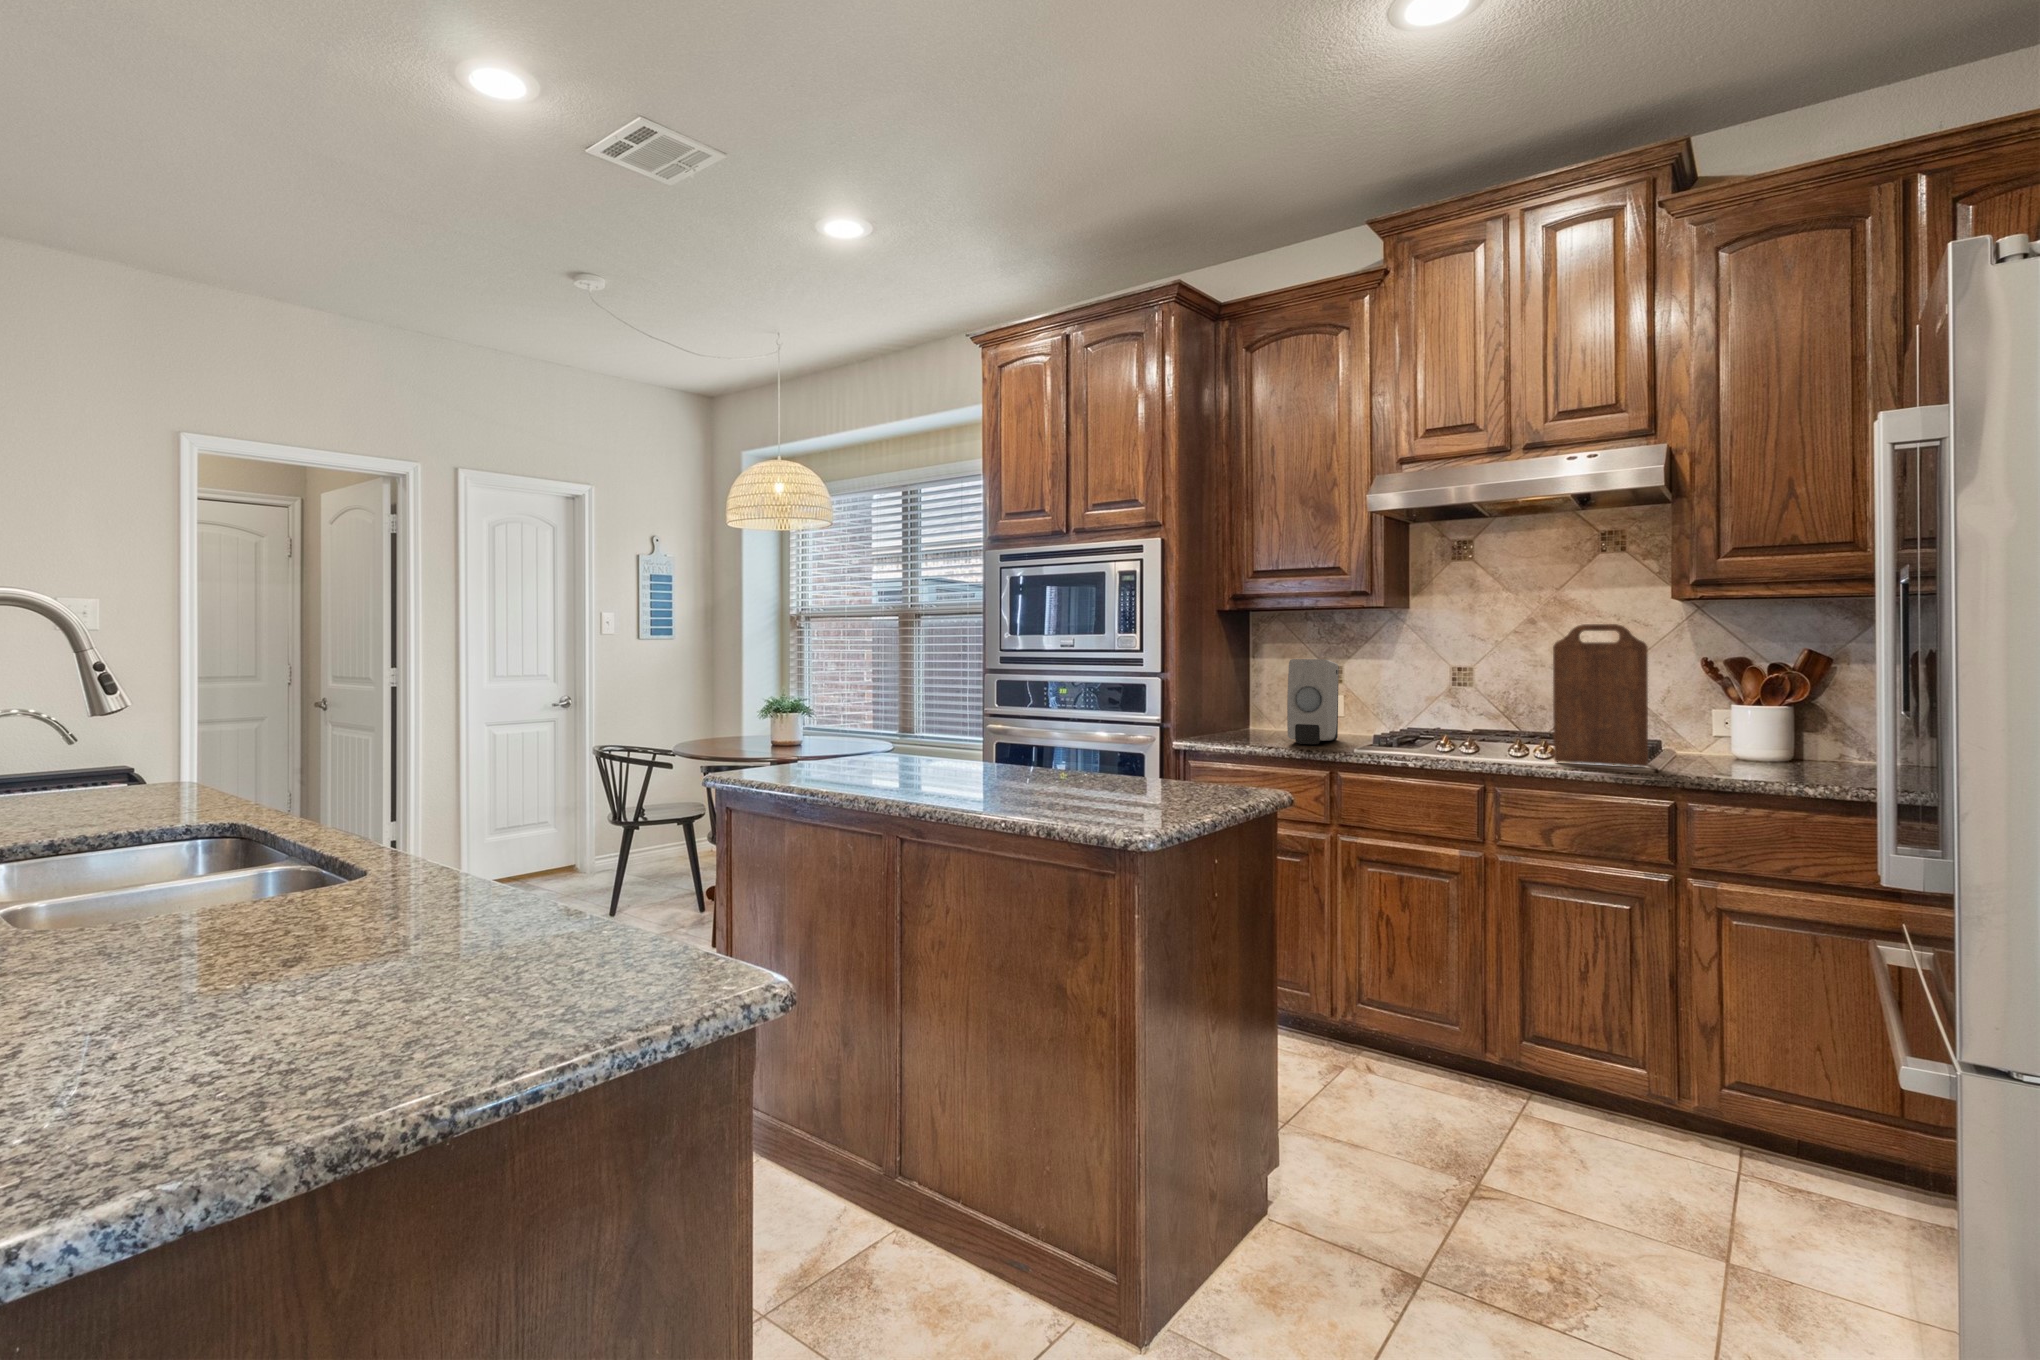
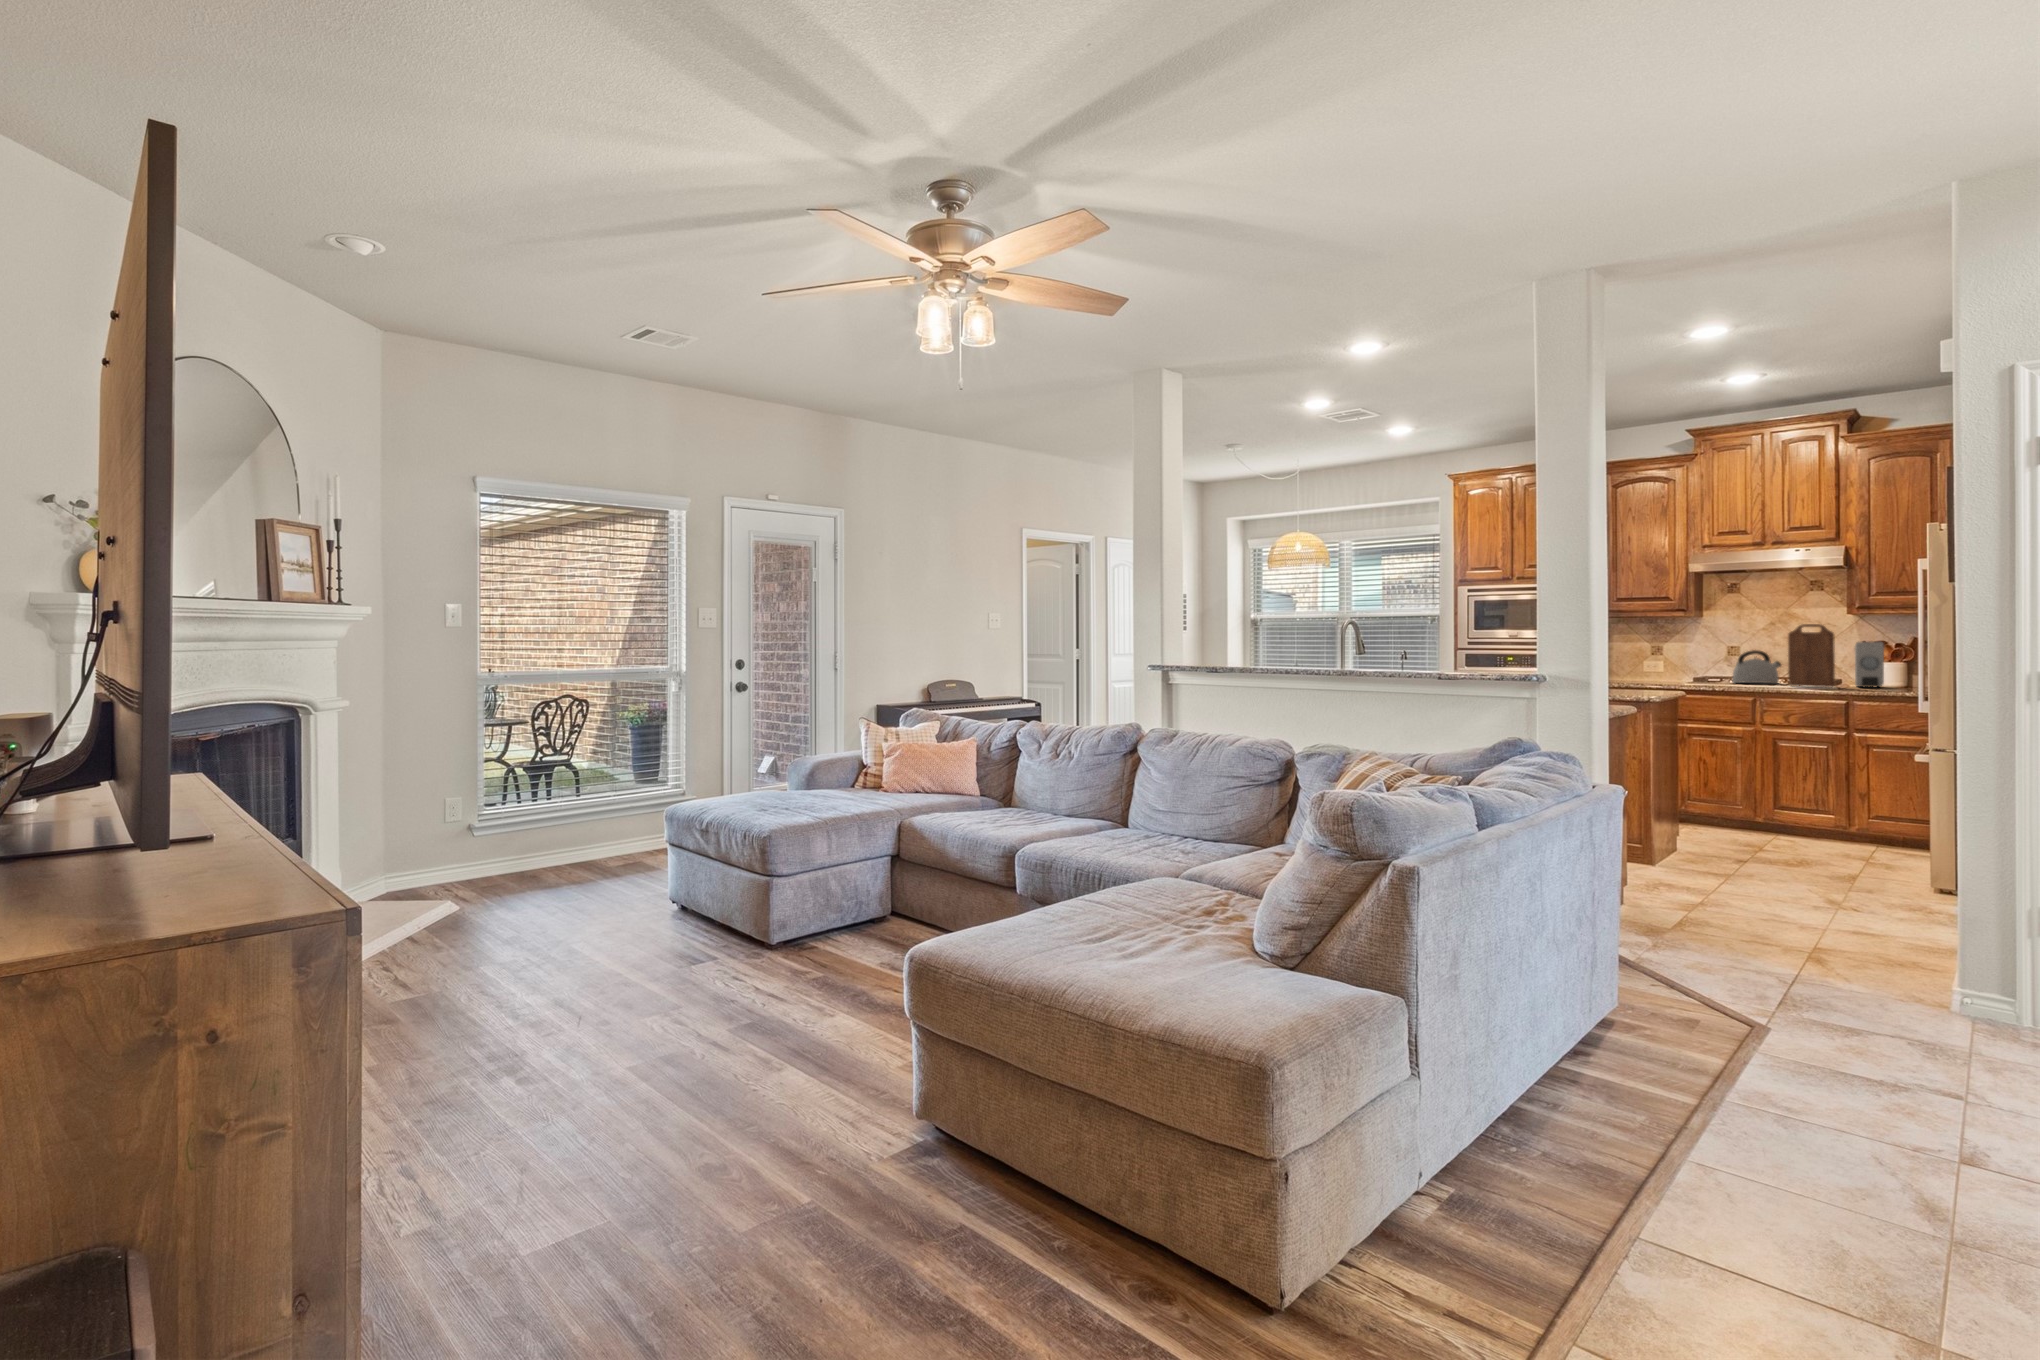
soap dispenser: present [1287,659,1339,744] -> present [1855,642,1884,688]
kettle: none [1450,677,1545,749] -> present [1732,650,1781,684]

